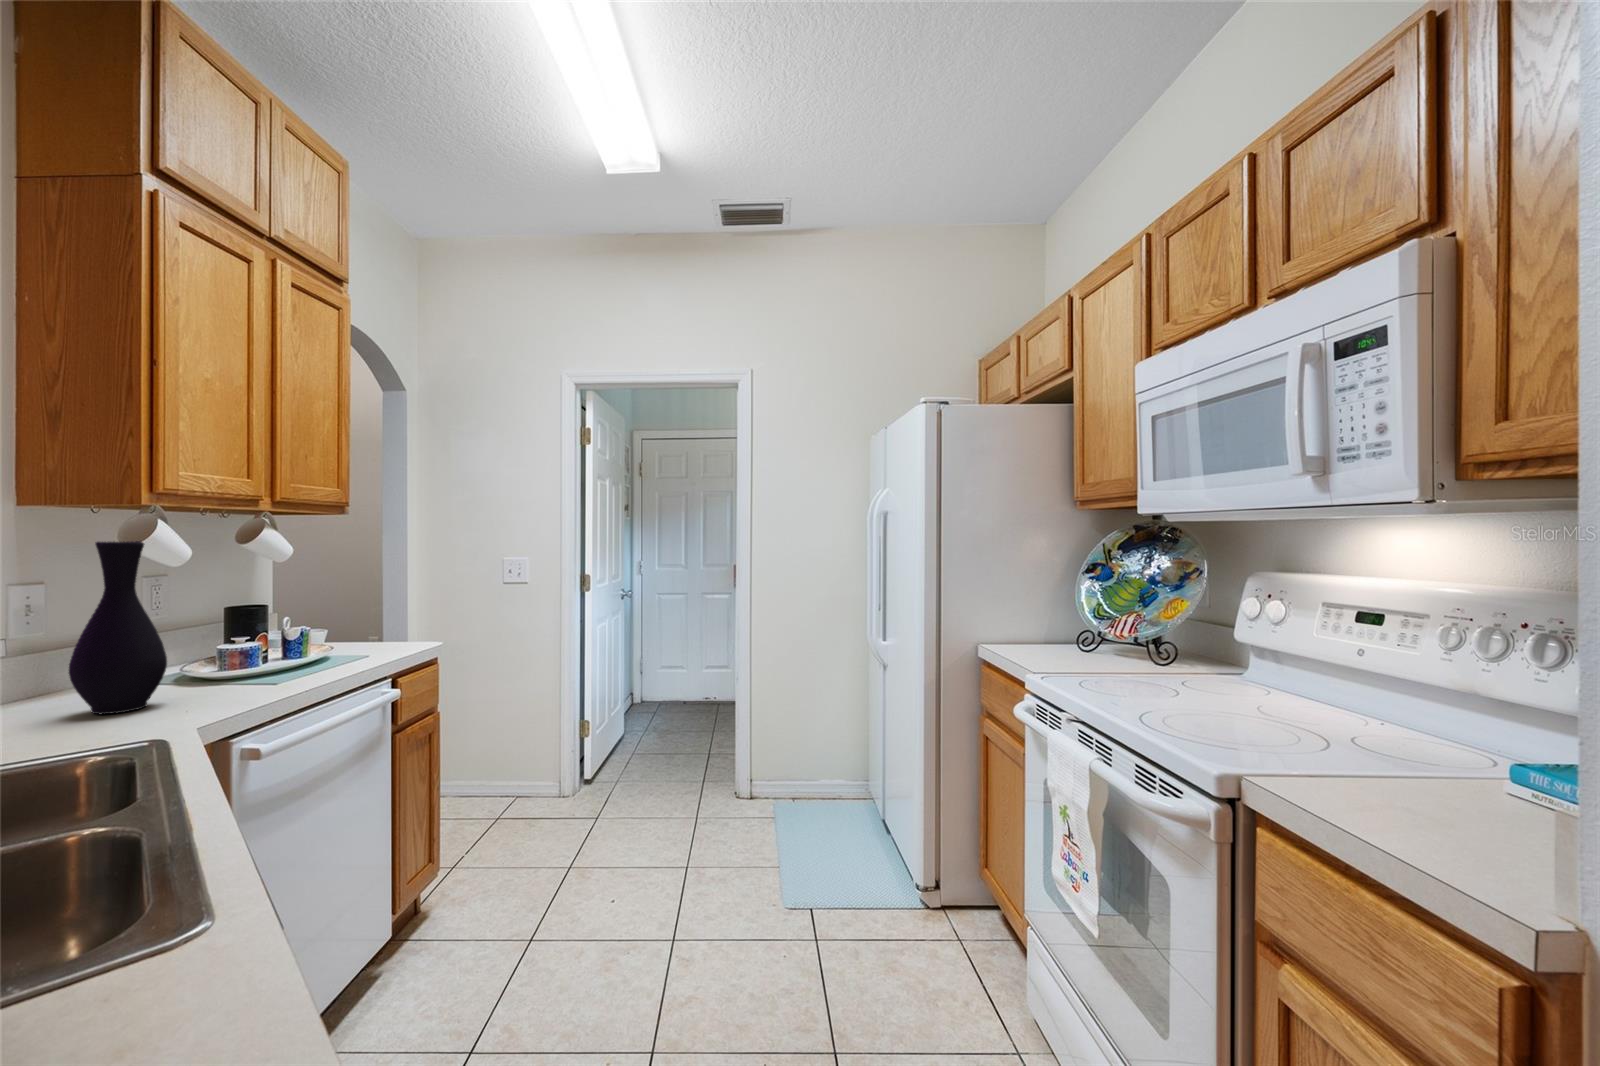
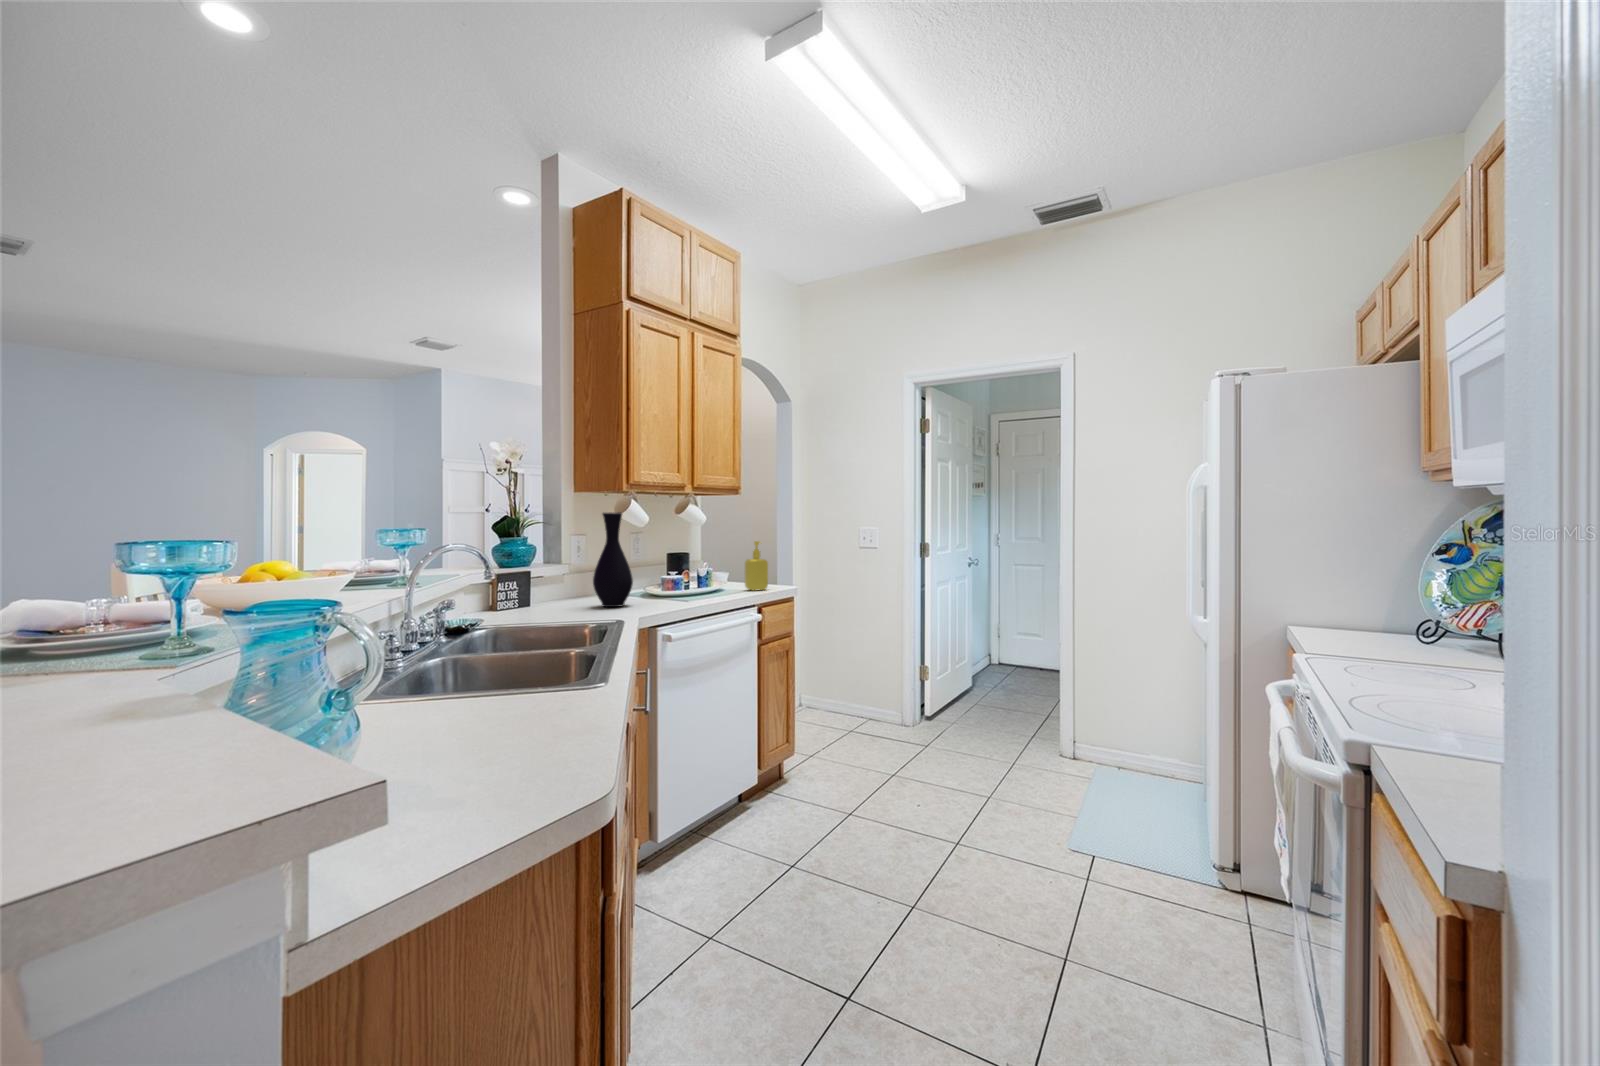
soap dispenser: none [363,581,404,654] -> present [745,541,768,591]

